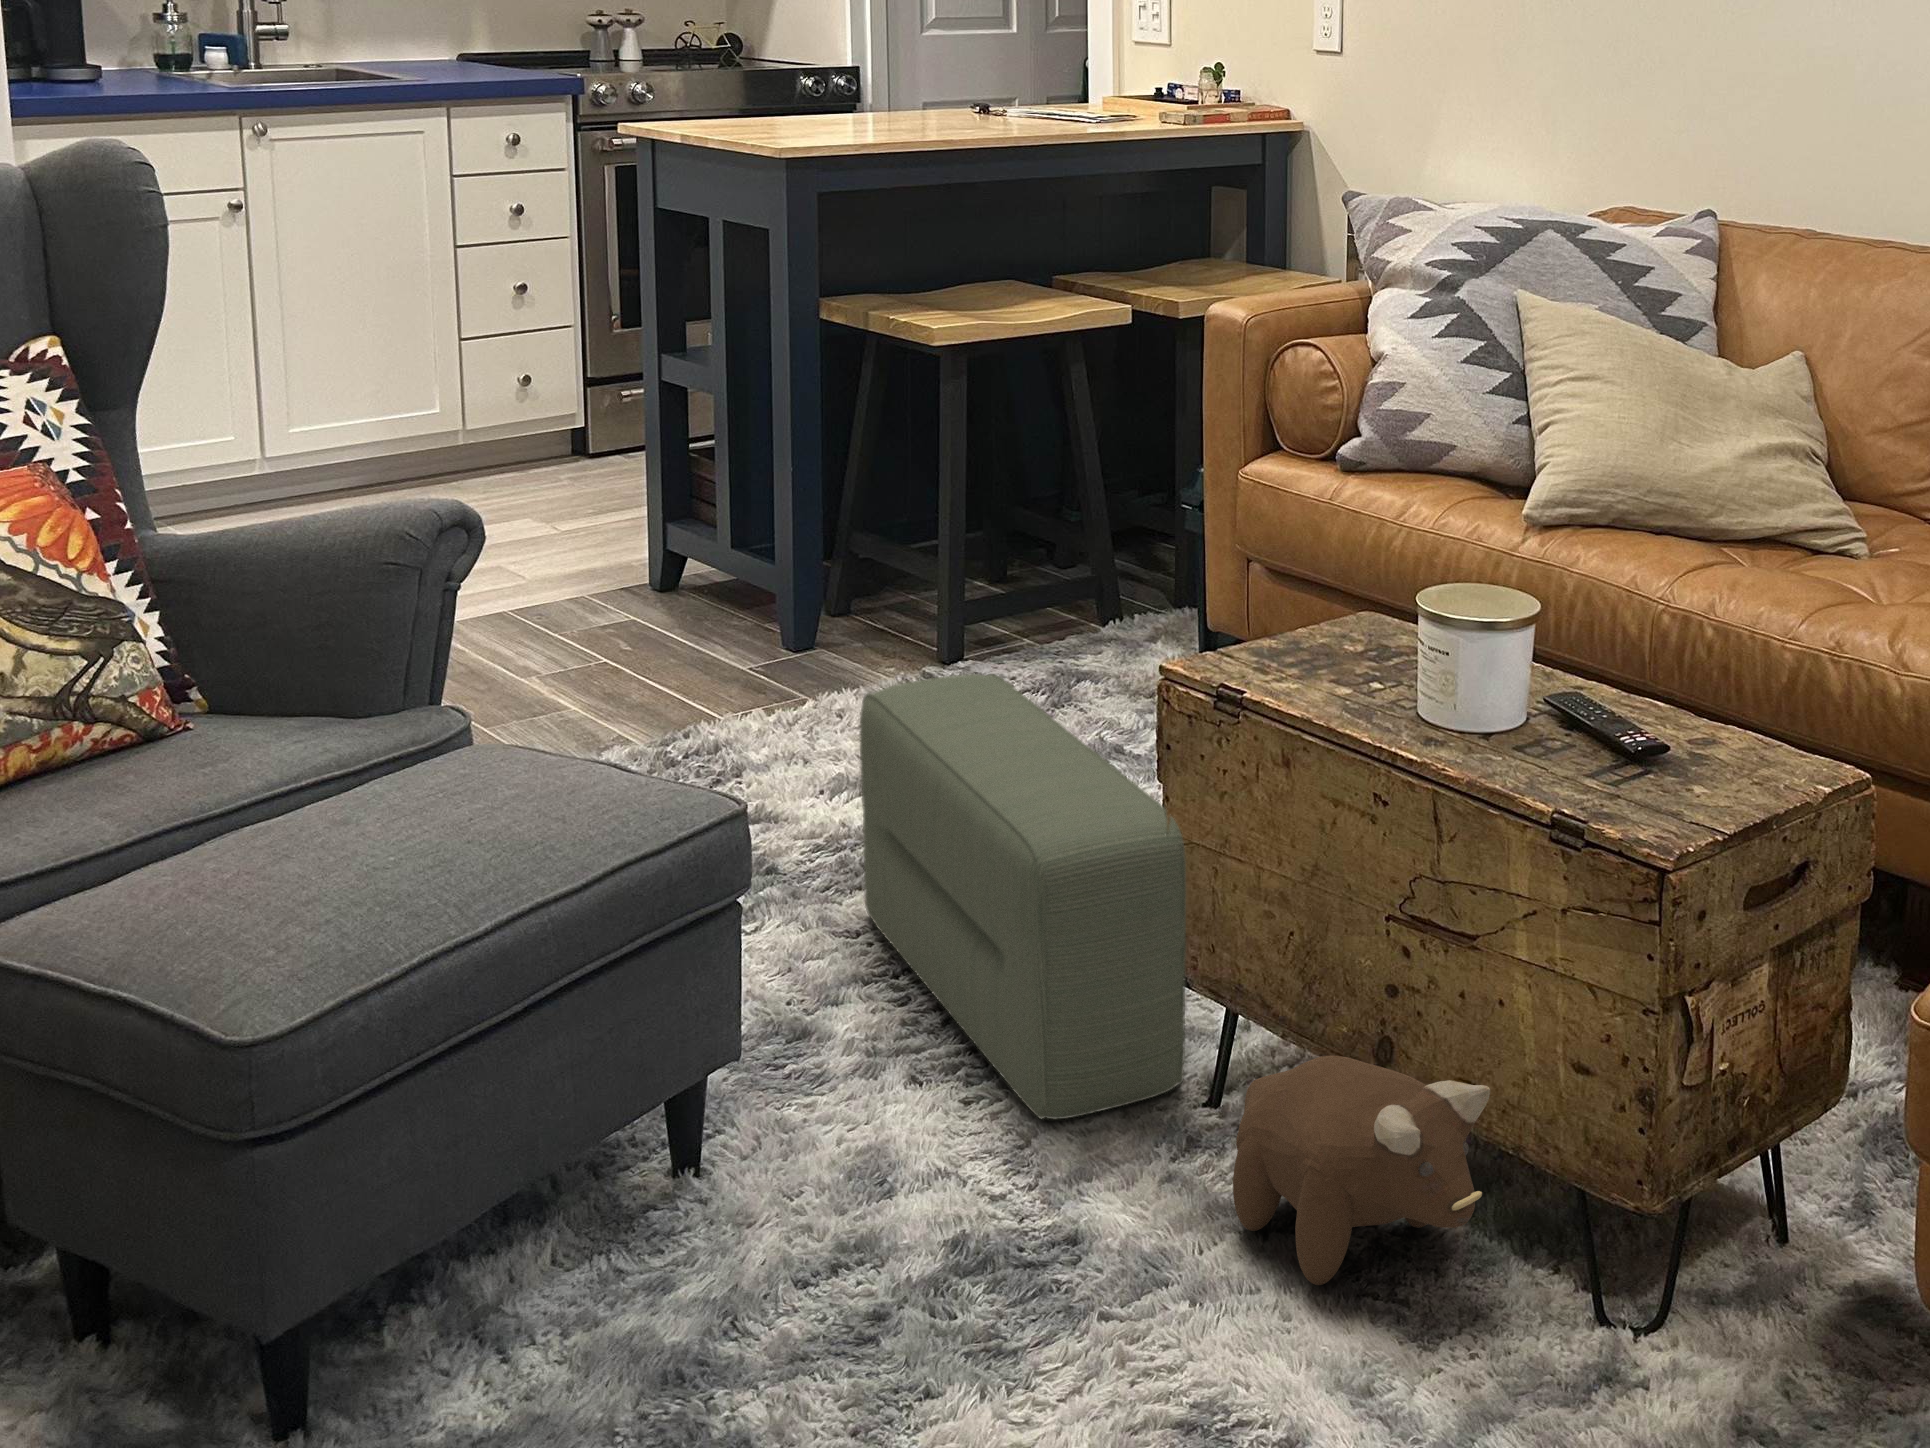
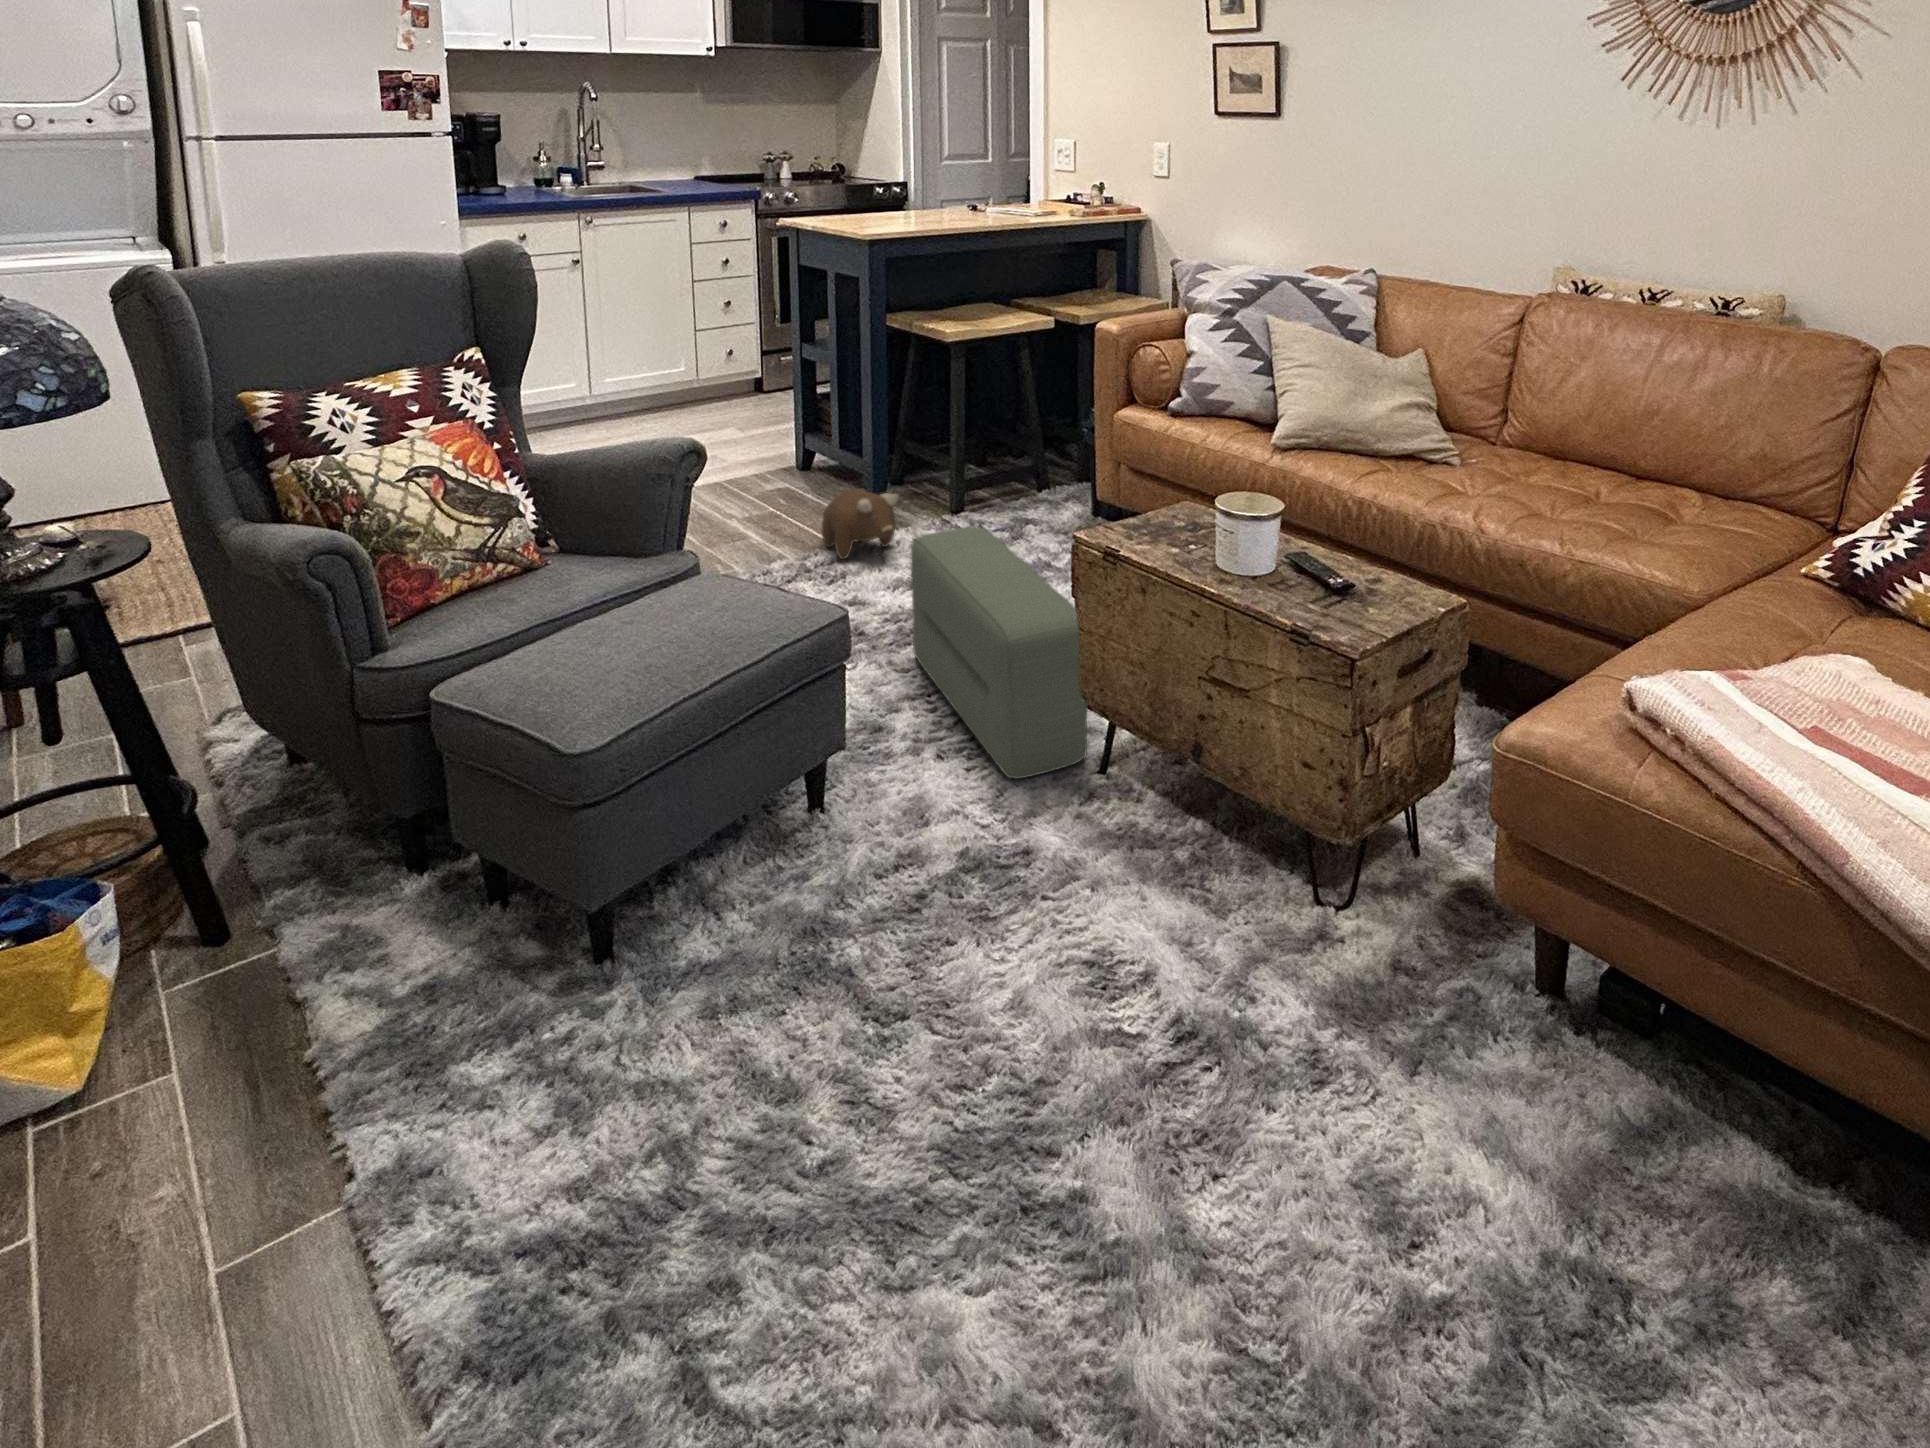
plush toy: present [1233,1055,1490,1285] -> present [822,488,899,559]

